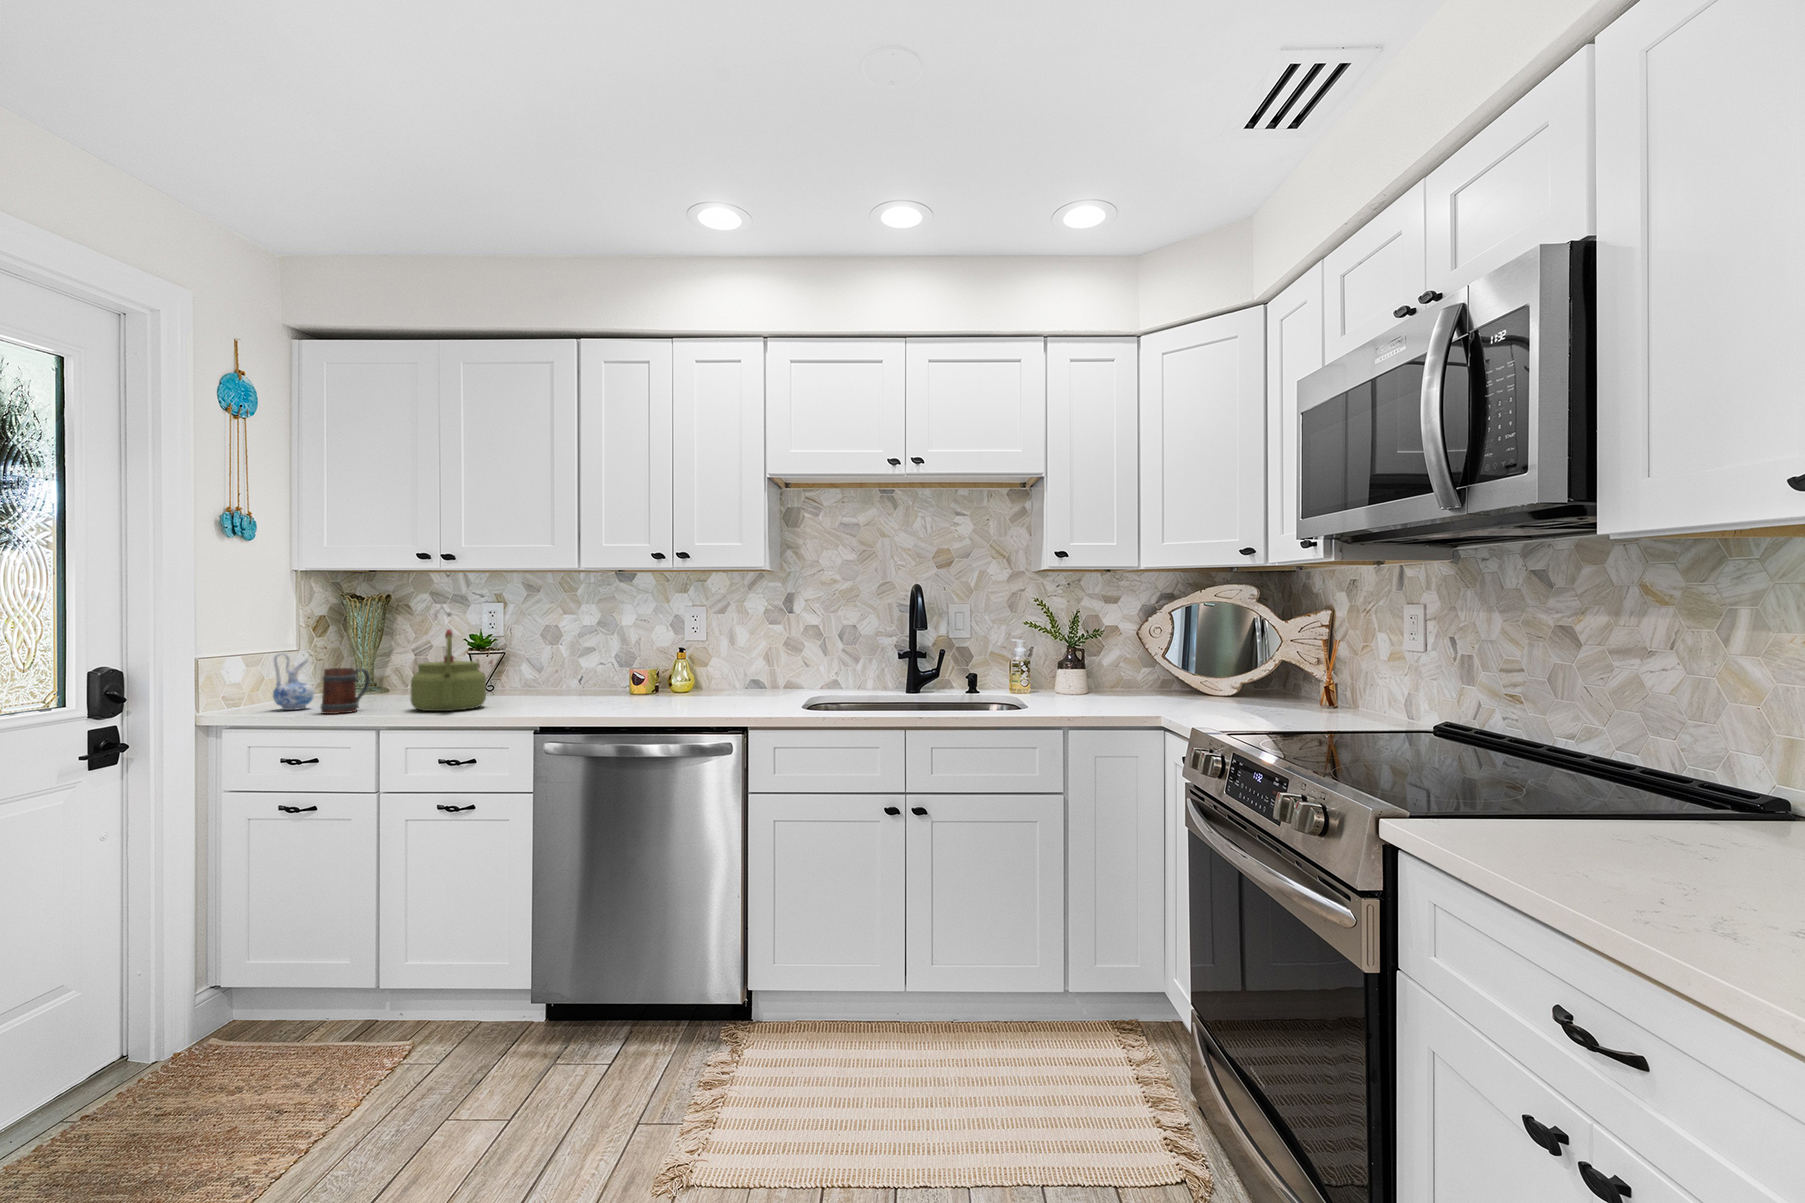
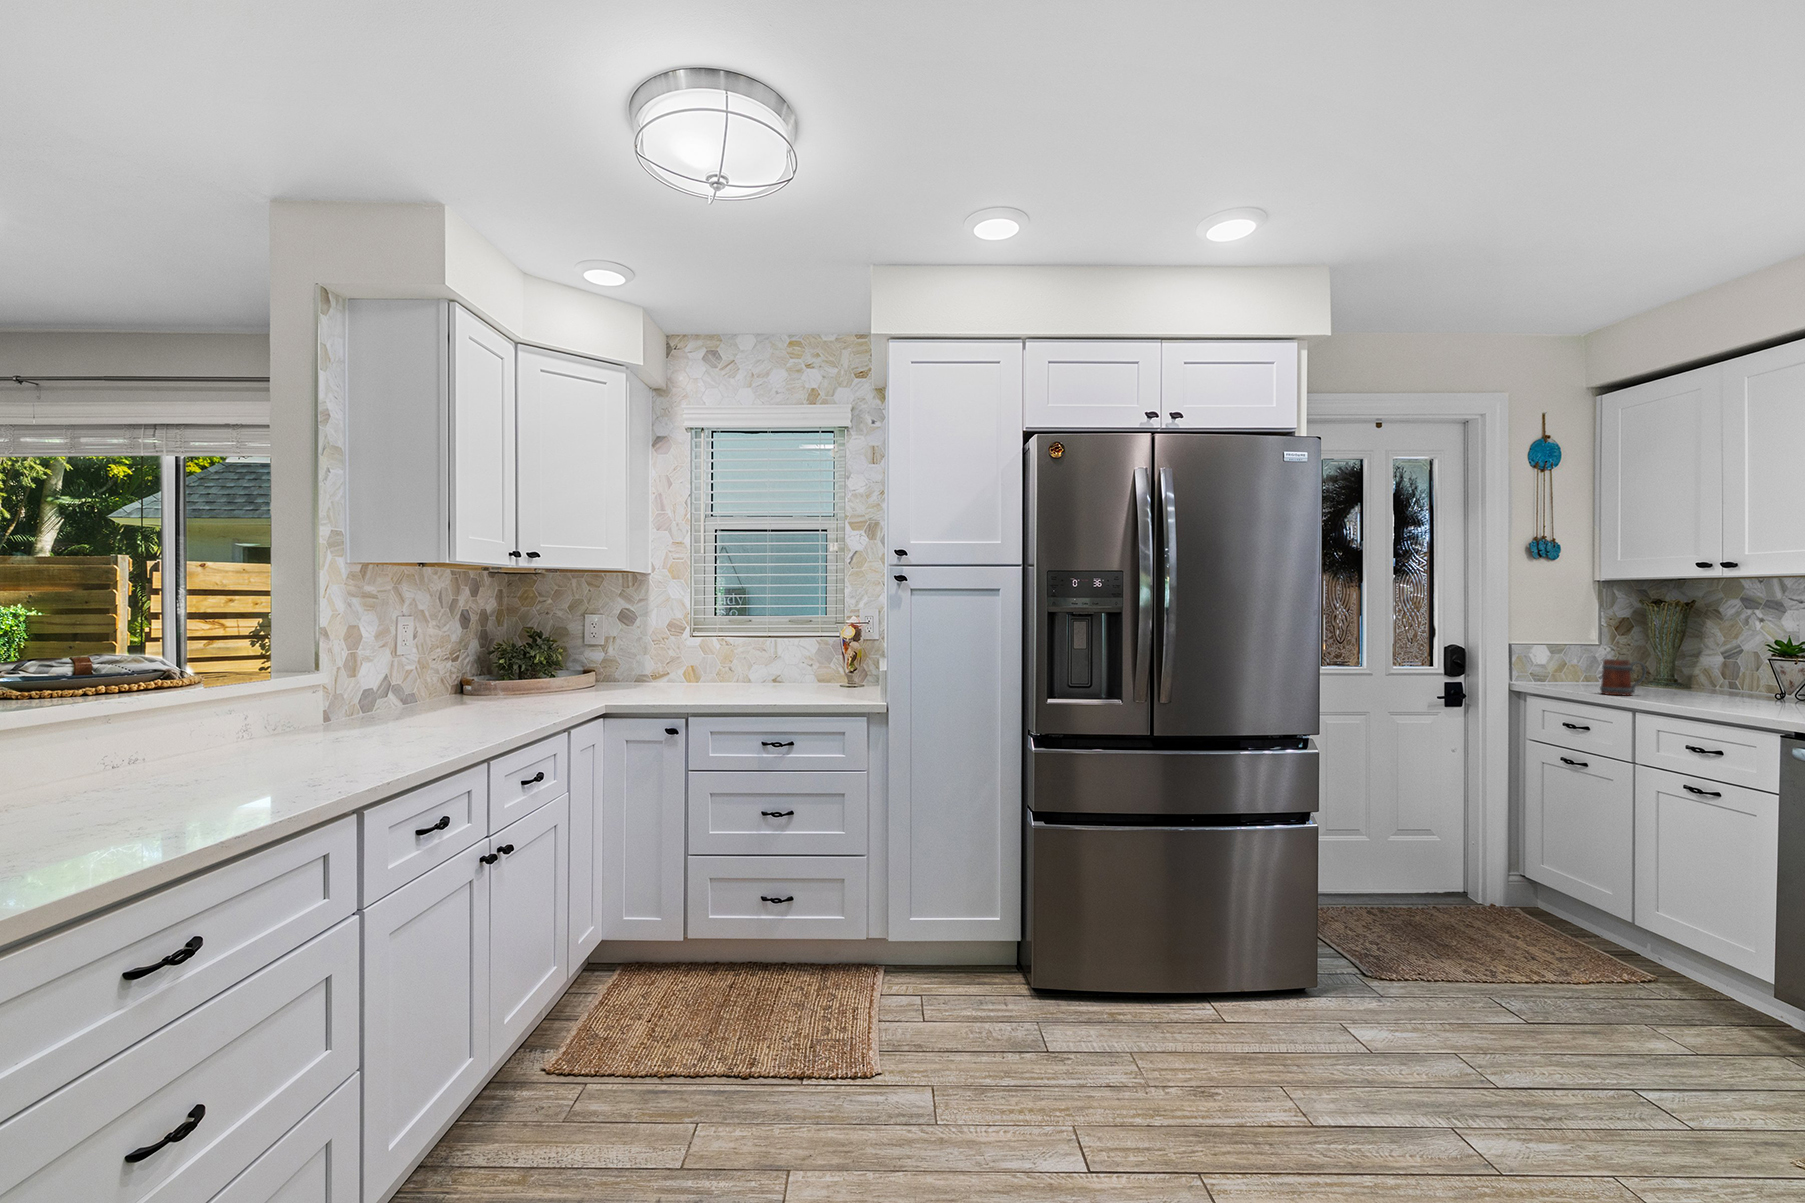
kettle: present [410,629,486,711] -> none [1678,633,1762,705]
ceramic pitcher: present [273,652,314,710] -> none [1570,645,1604,689]

